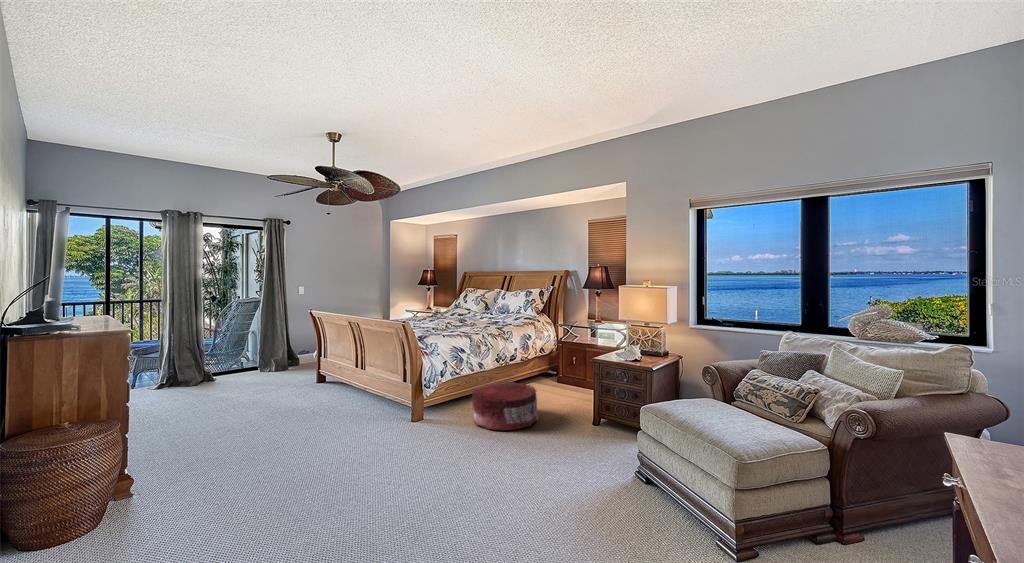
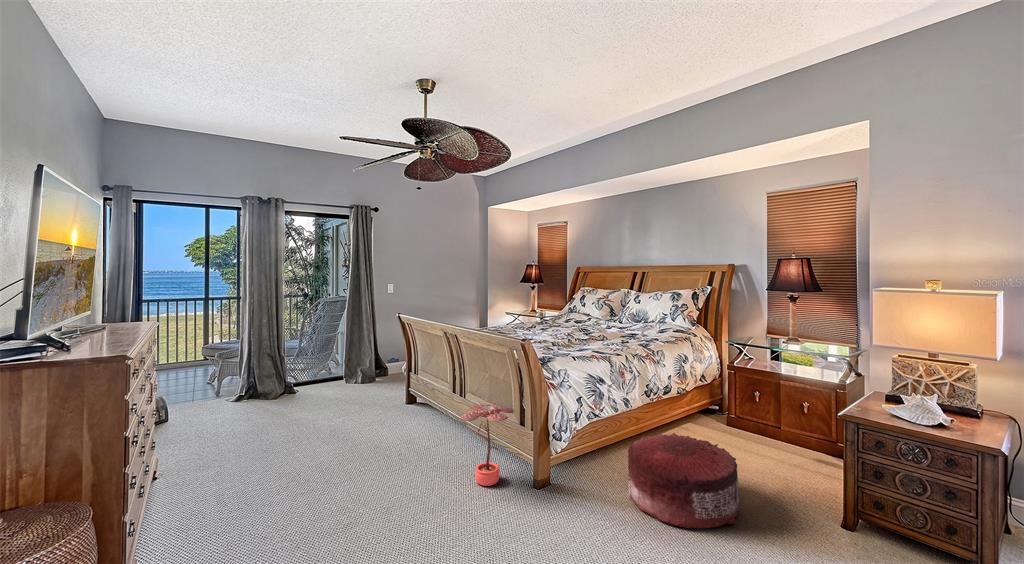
potted plant: none [359,368,399,422] -> present [460,404,514,486]

